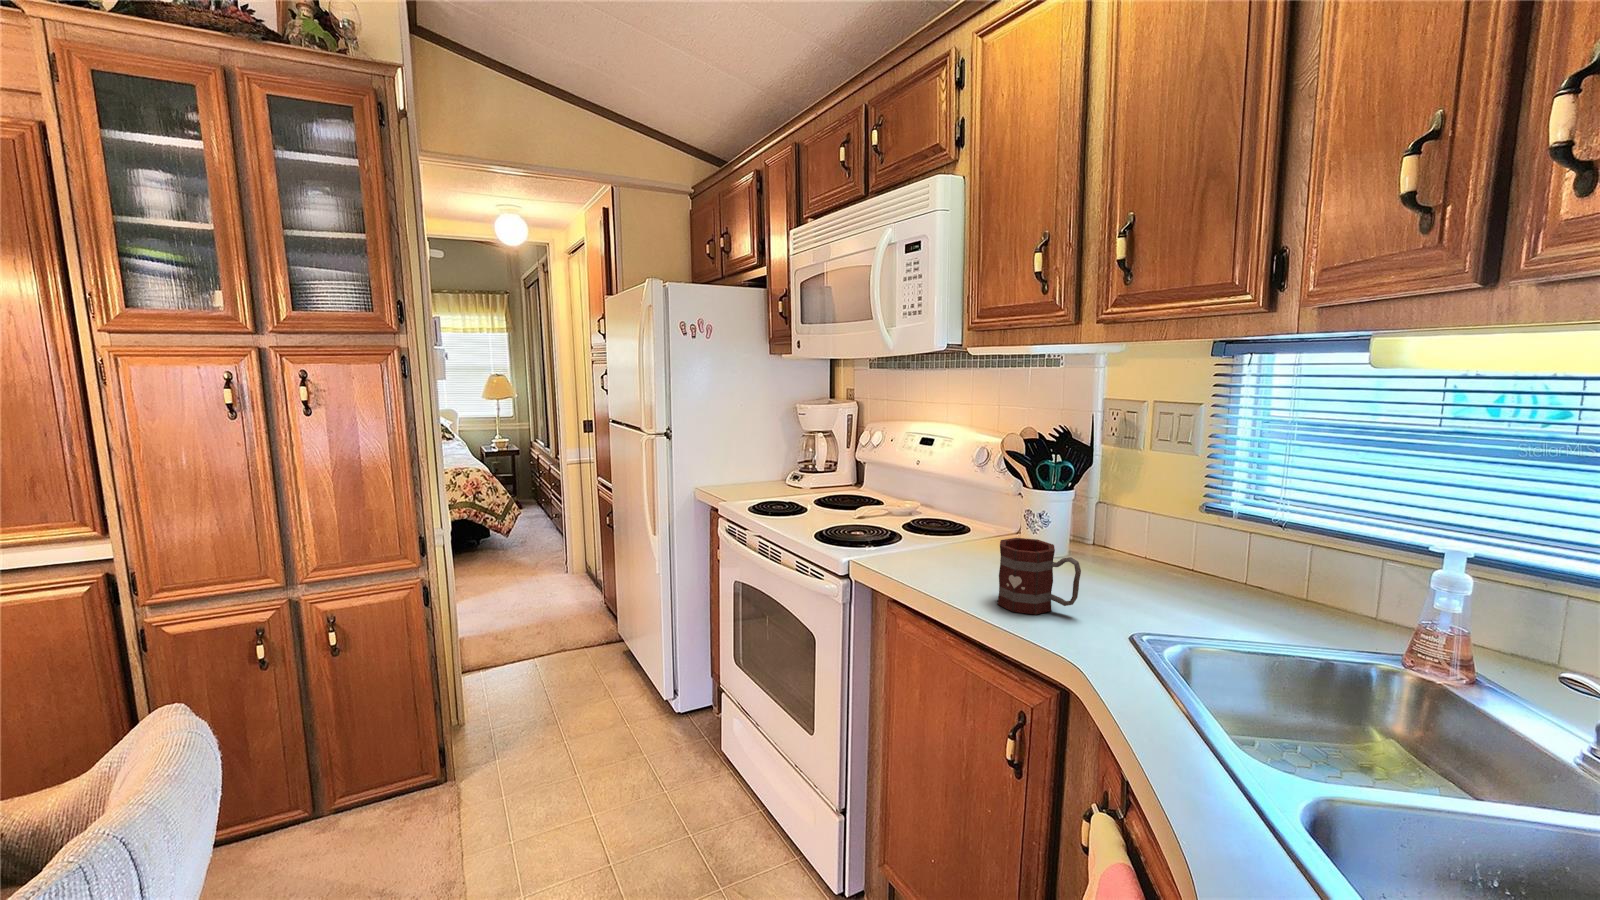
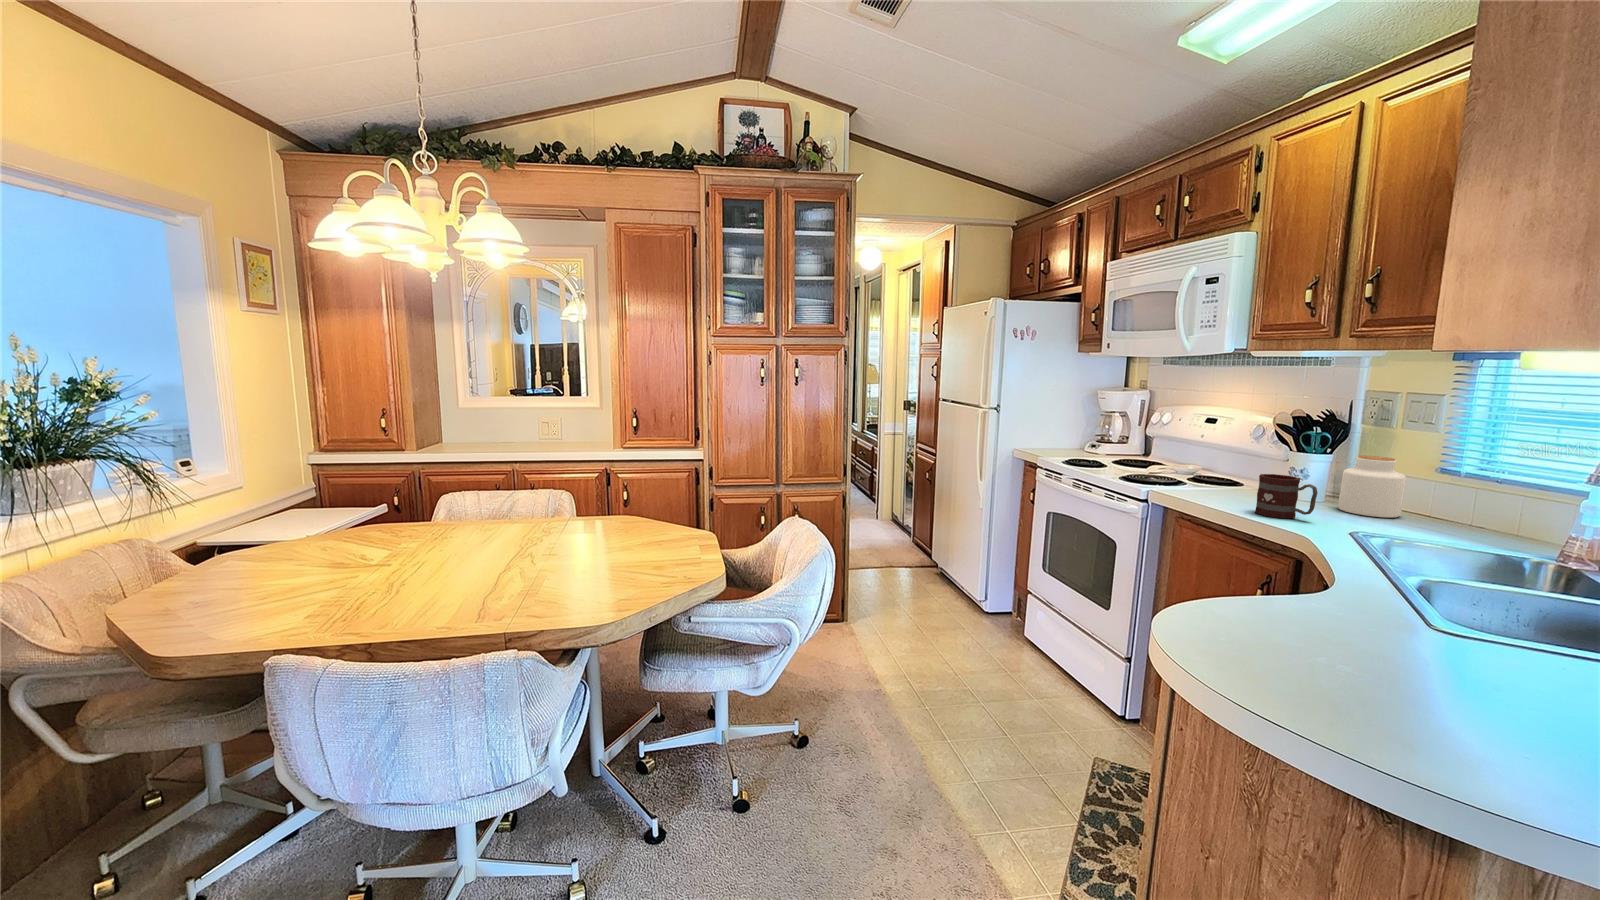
jar: none [1091,493,1169,585] -> present [1338,455,1406,518]

